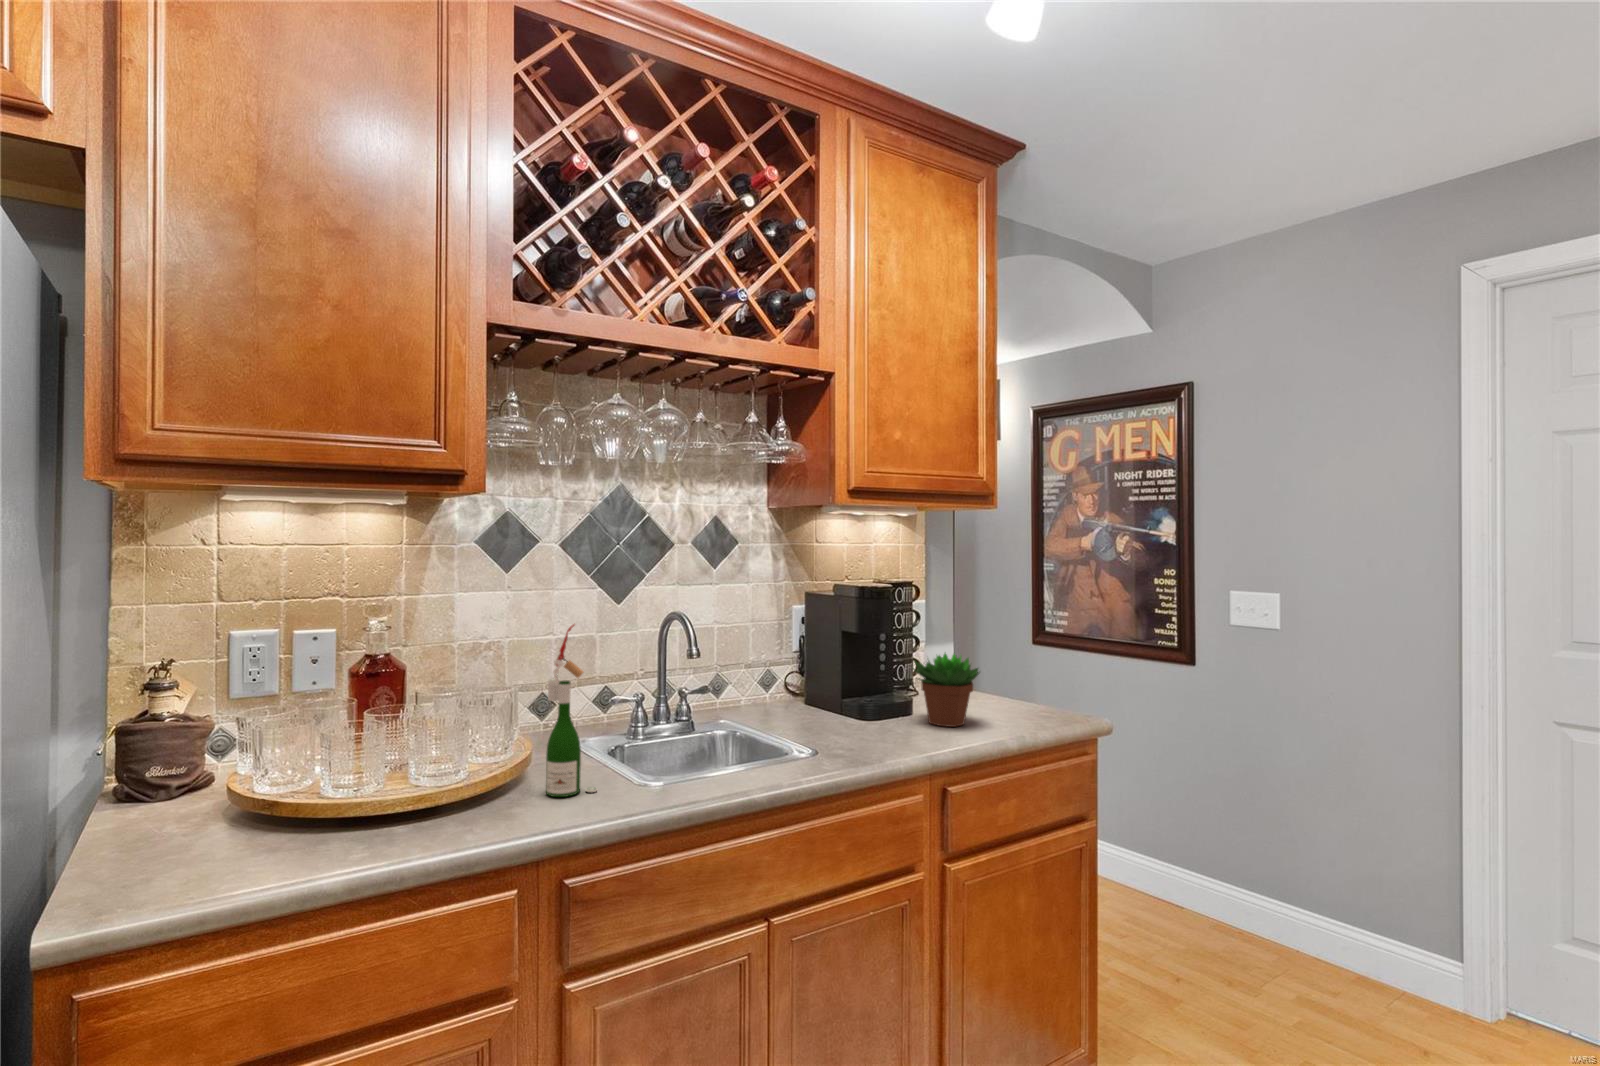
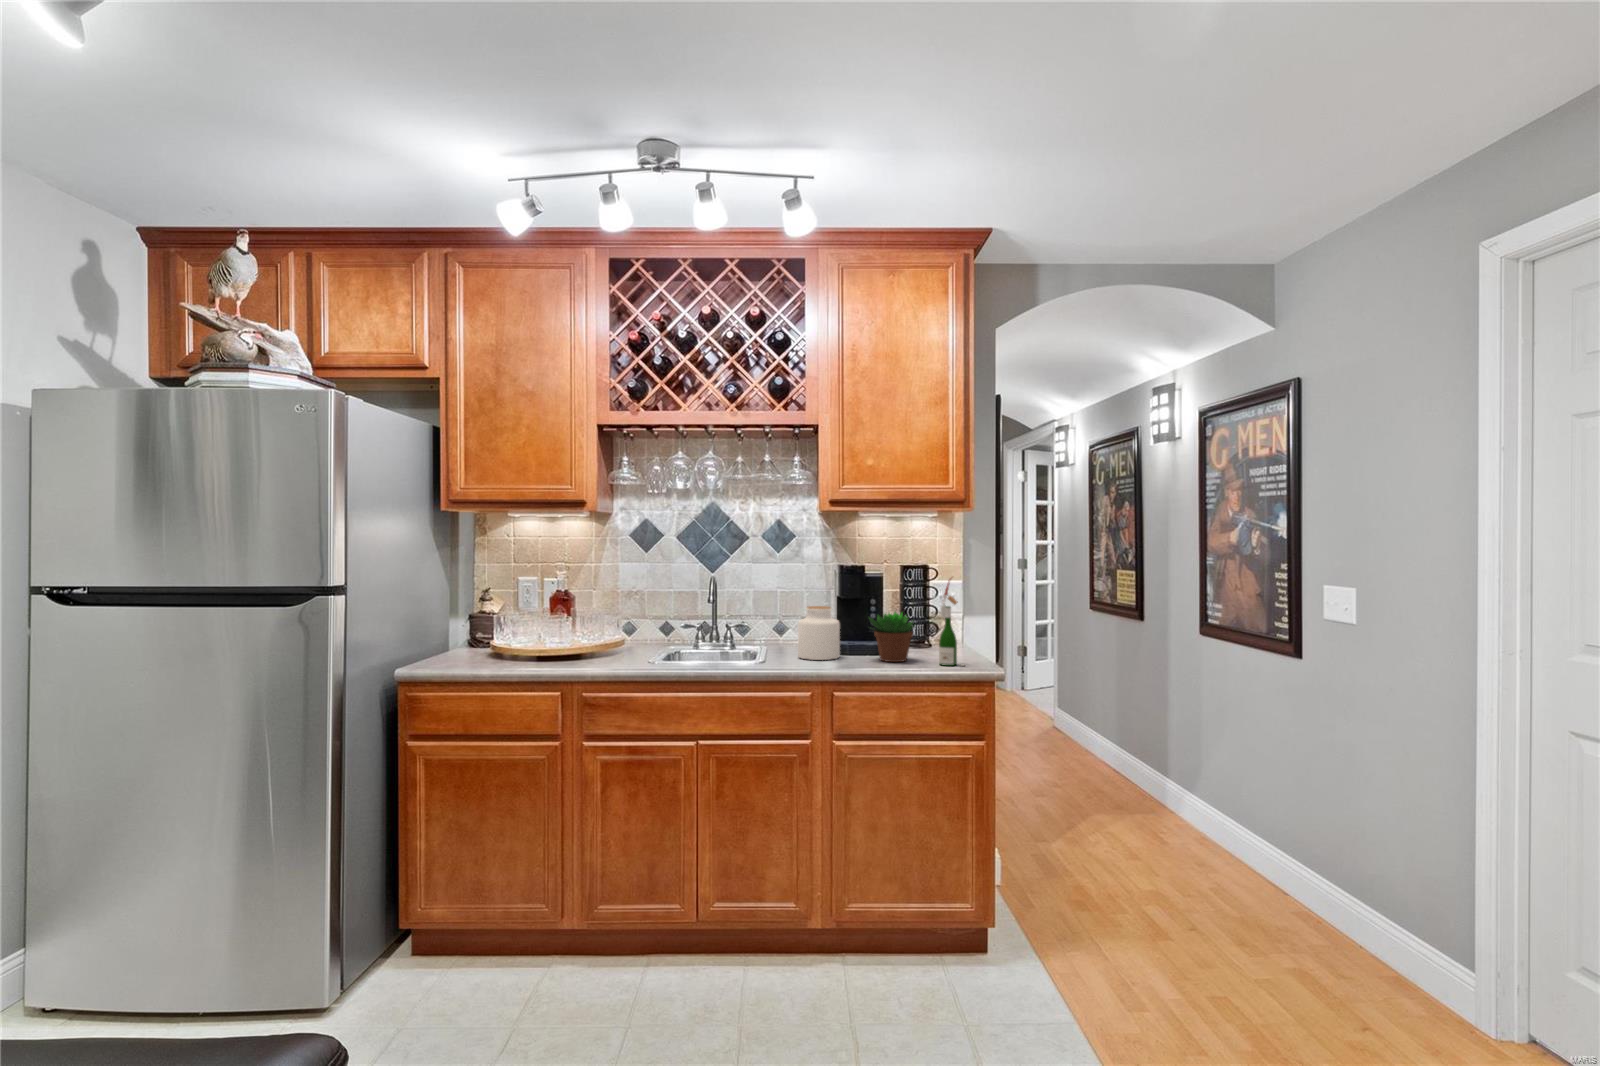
wine bottle: present [546,624,597,797] -> present [939,578,964,666]
jar: none [815,651,879,737] -> present [798,606,840,660]

